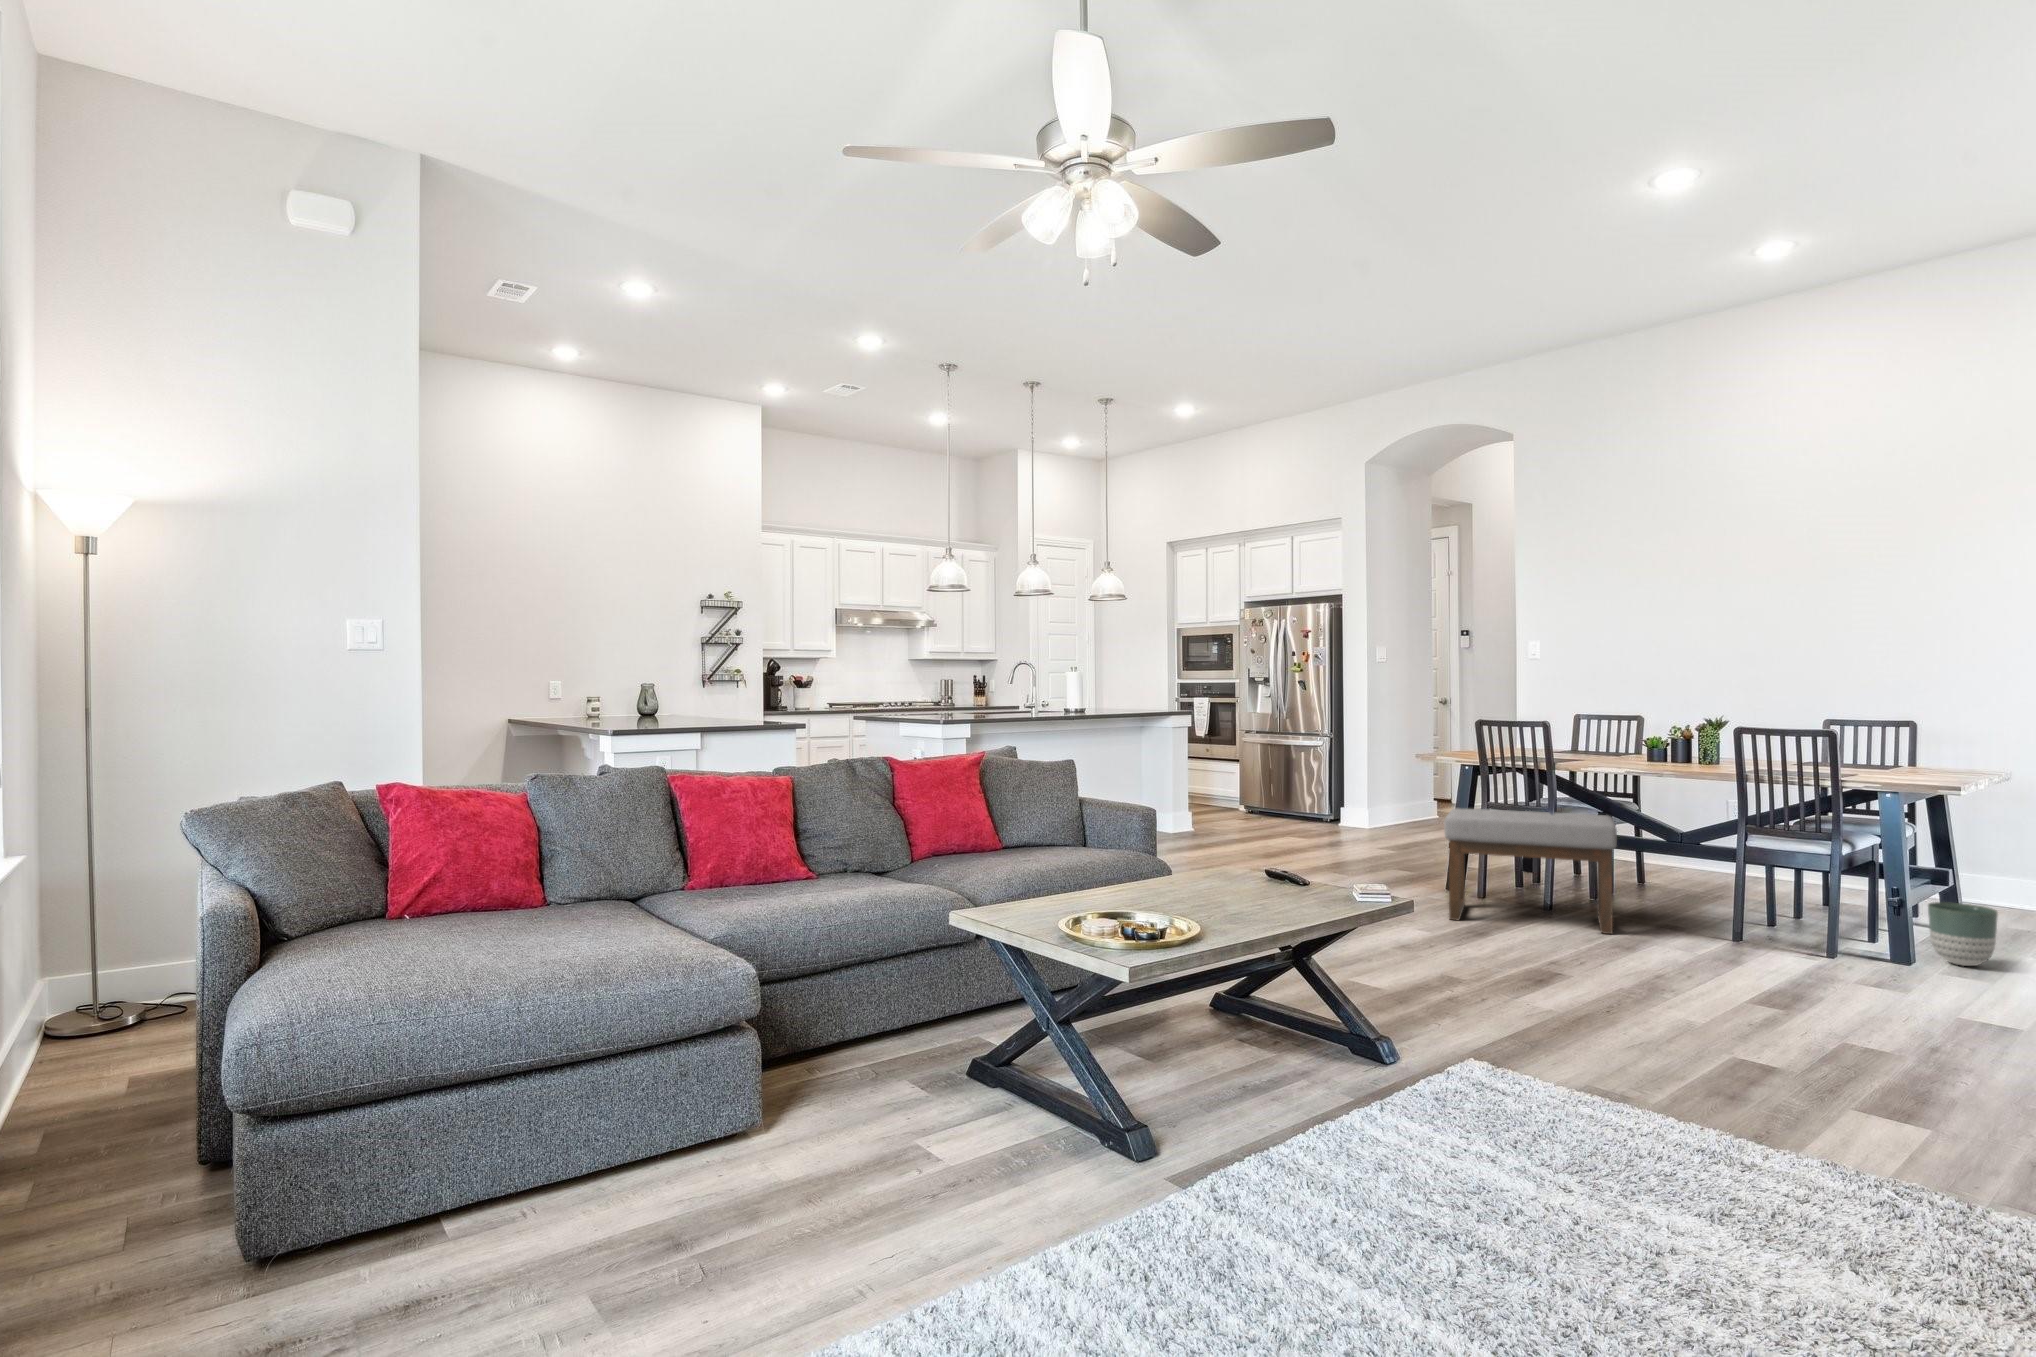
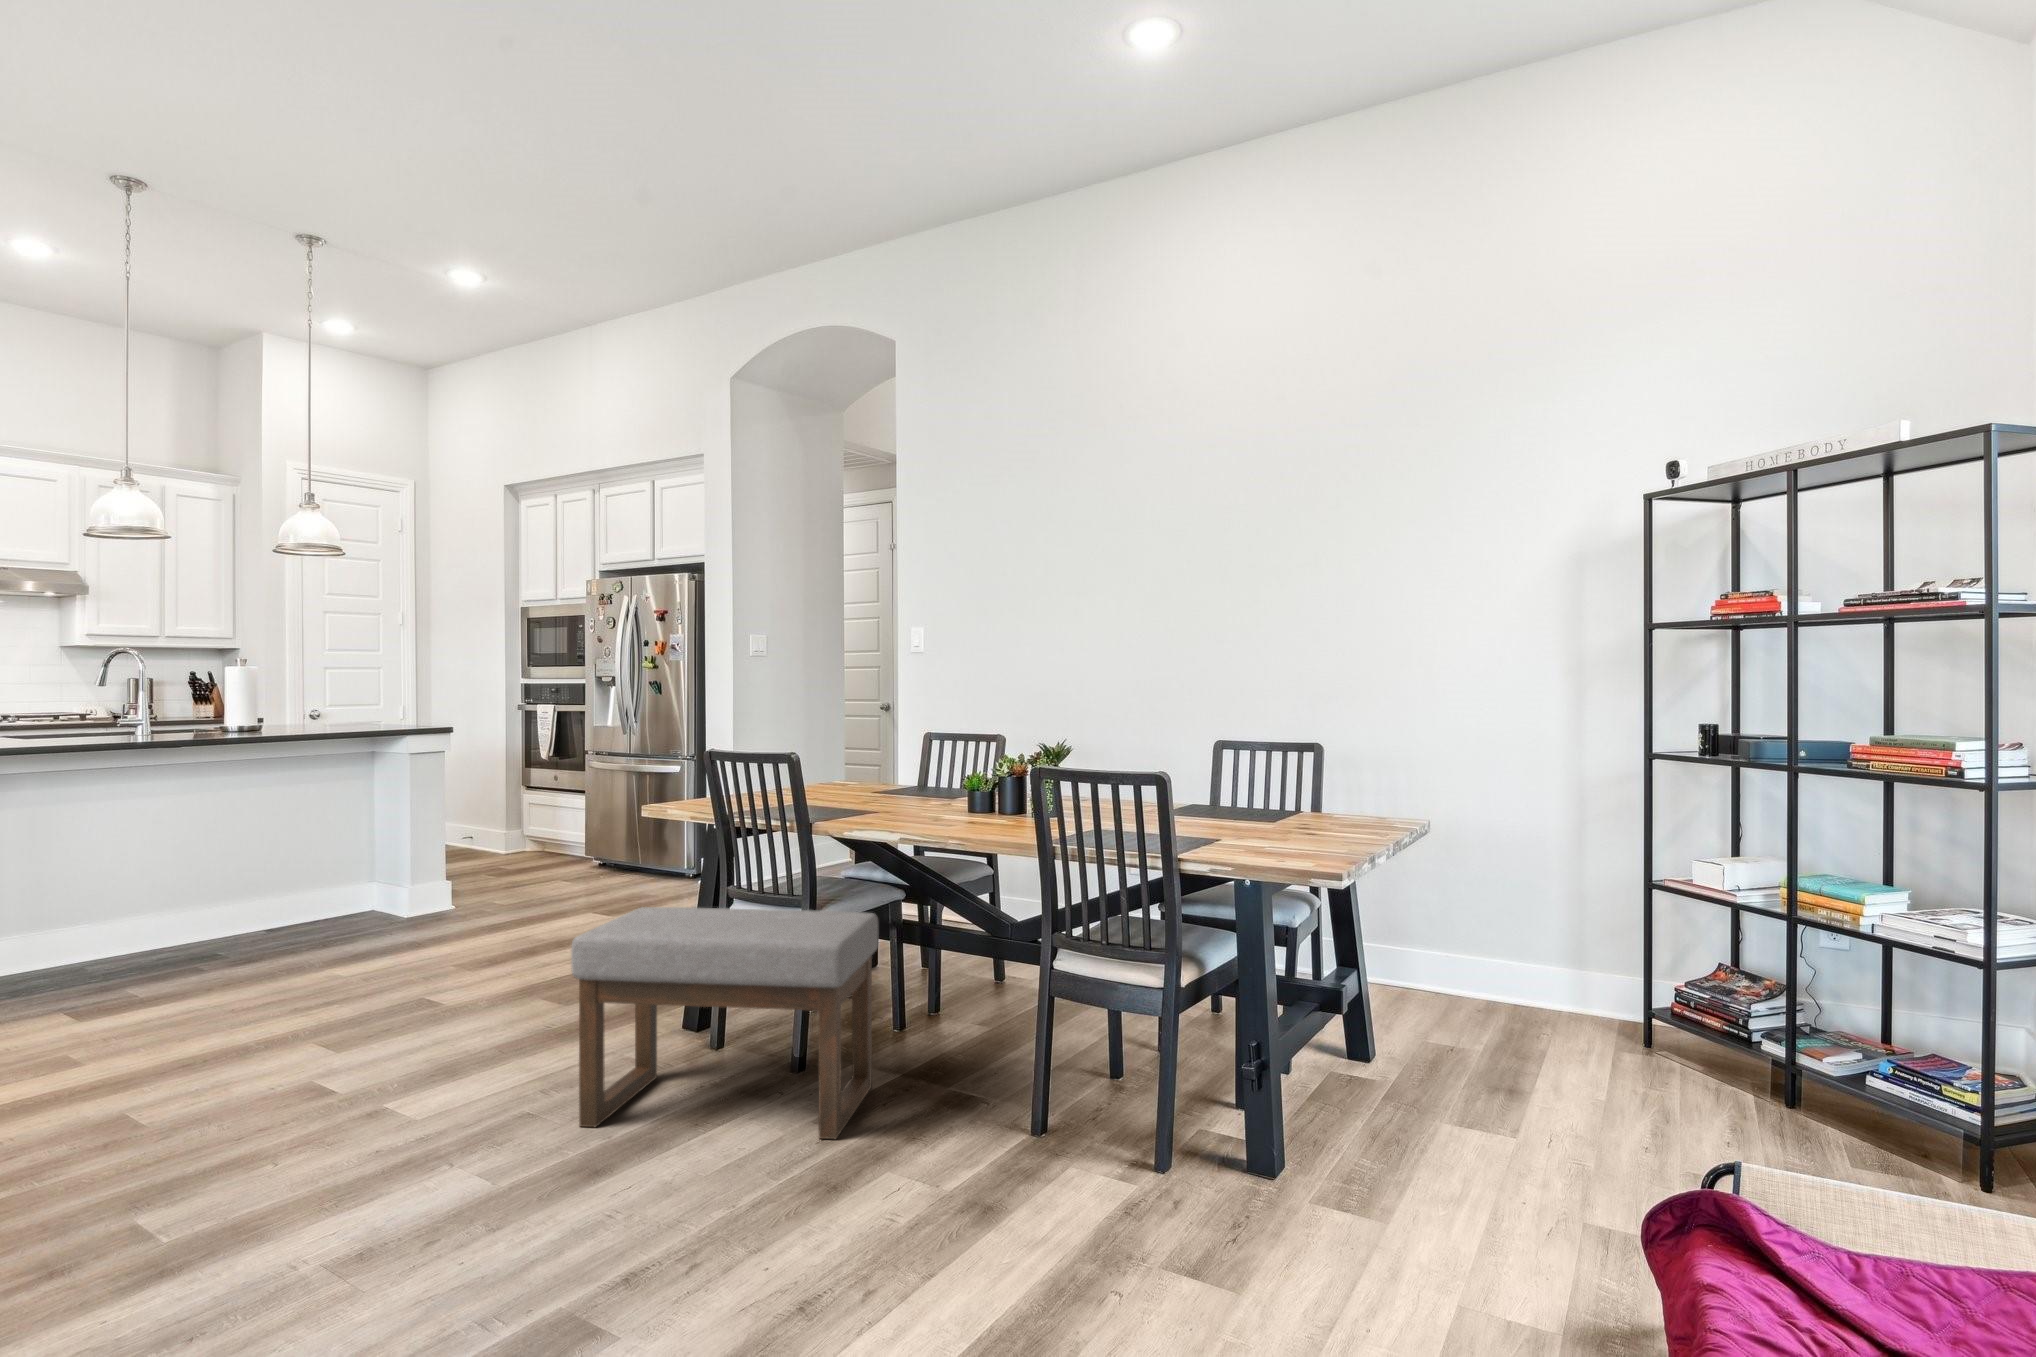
planter: present [1928,902,1998,966] -> none [1292,1051,1383,1165]

